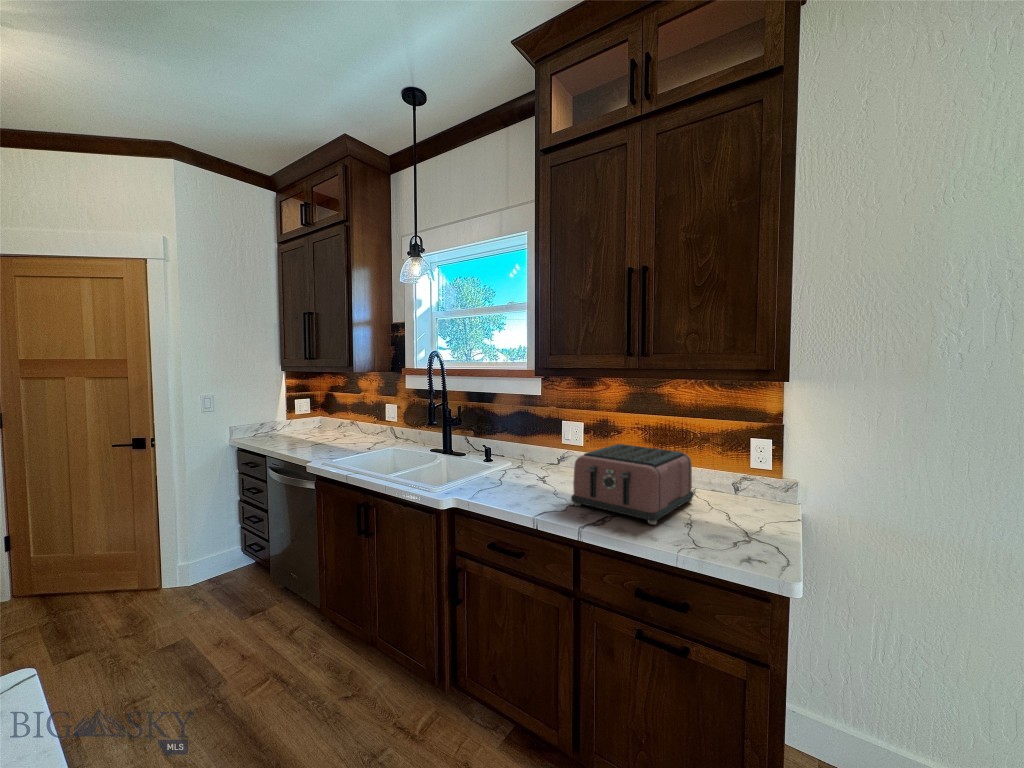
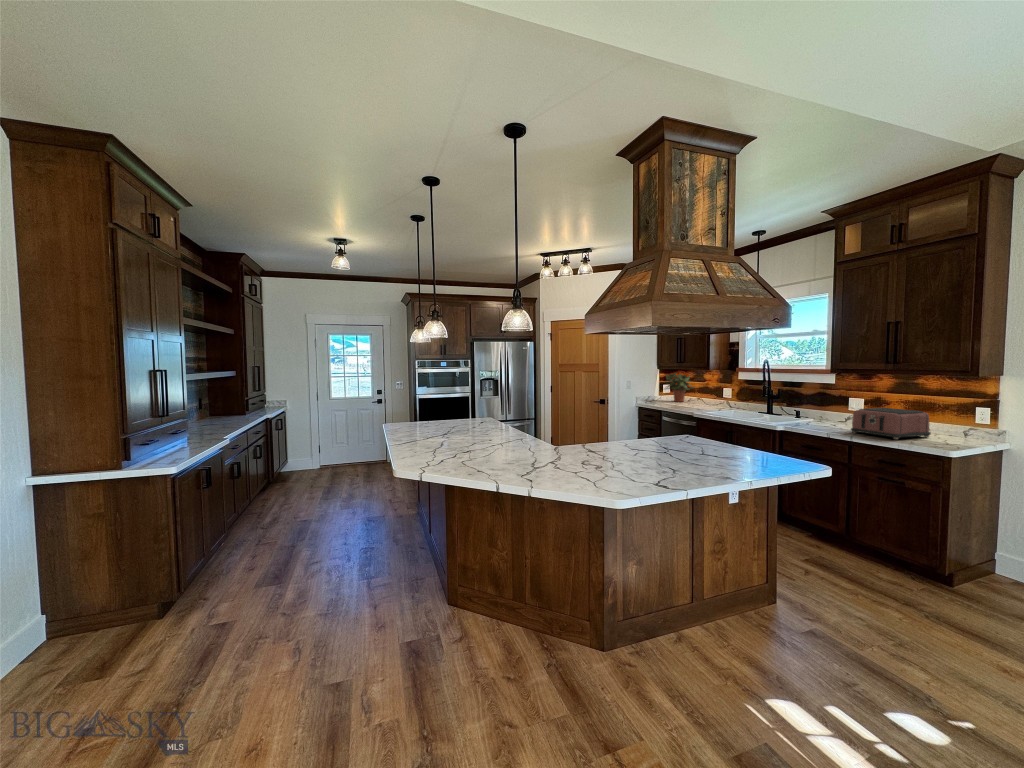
potted plant: none [279,377,339,432] -> present [666,373,694,402]

